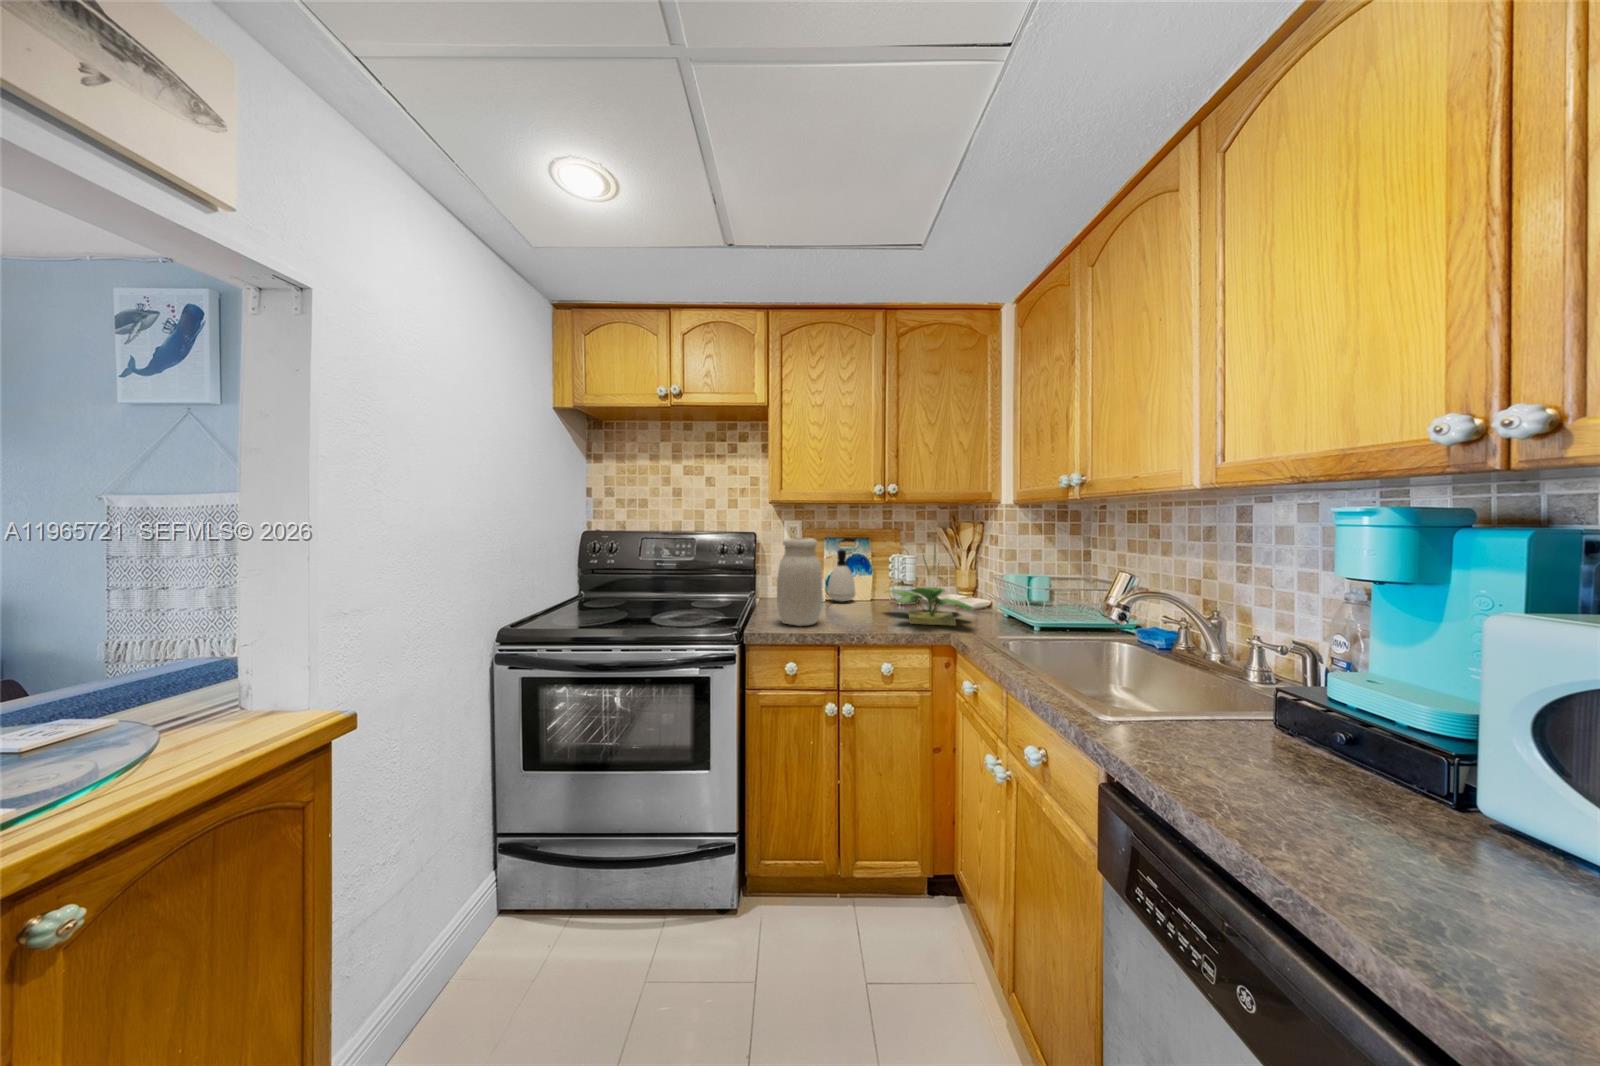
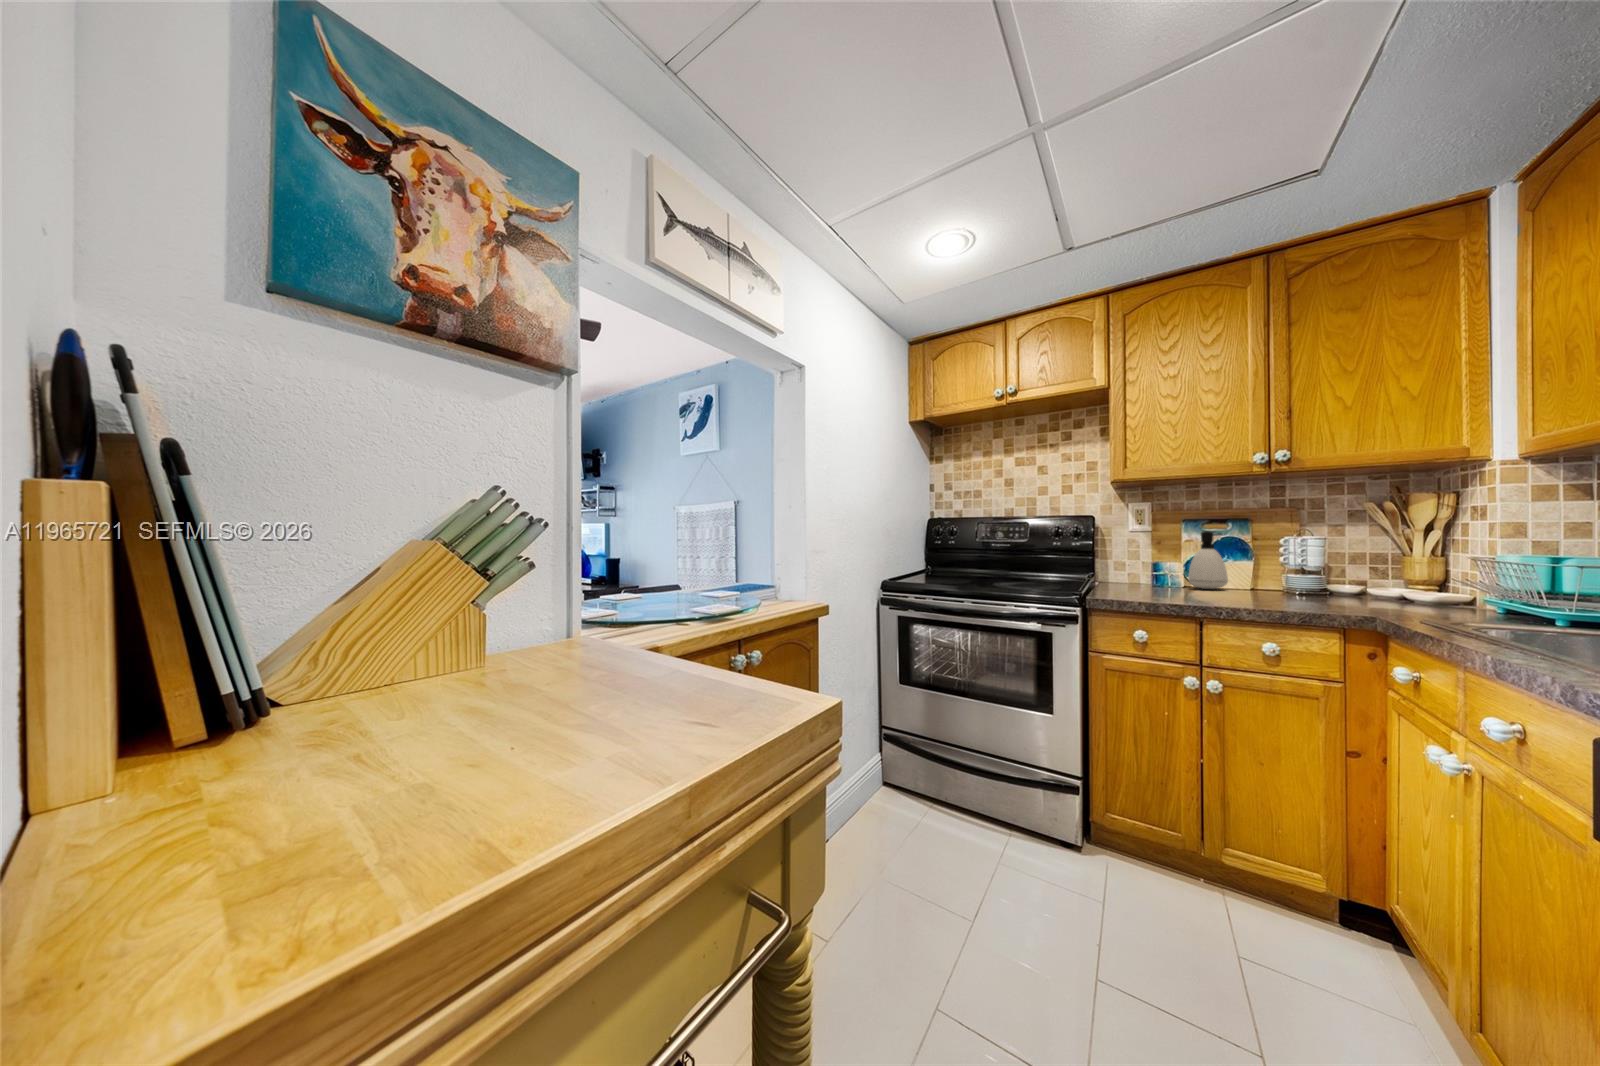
jar: present [777,538,822,626] -> none [1123,510,1179,600]
potted plant: present [890,545,972,626] -> none [1265,502,1415,610]

